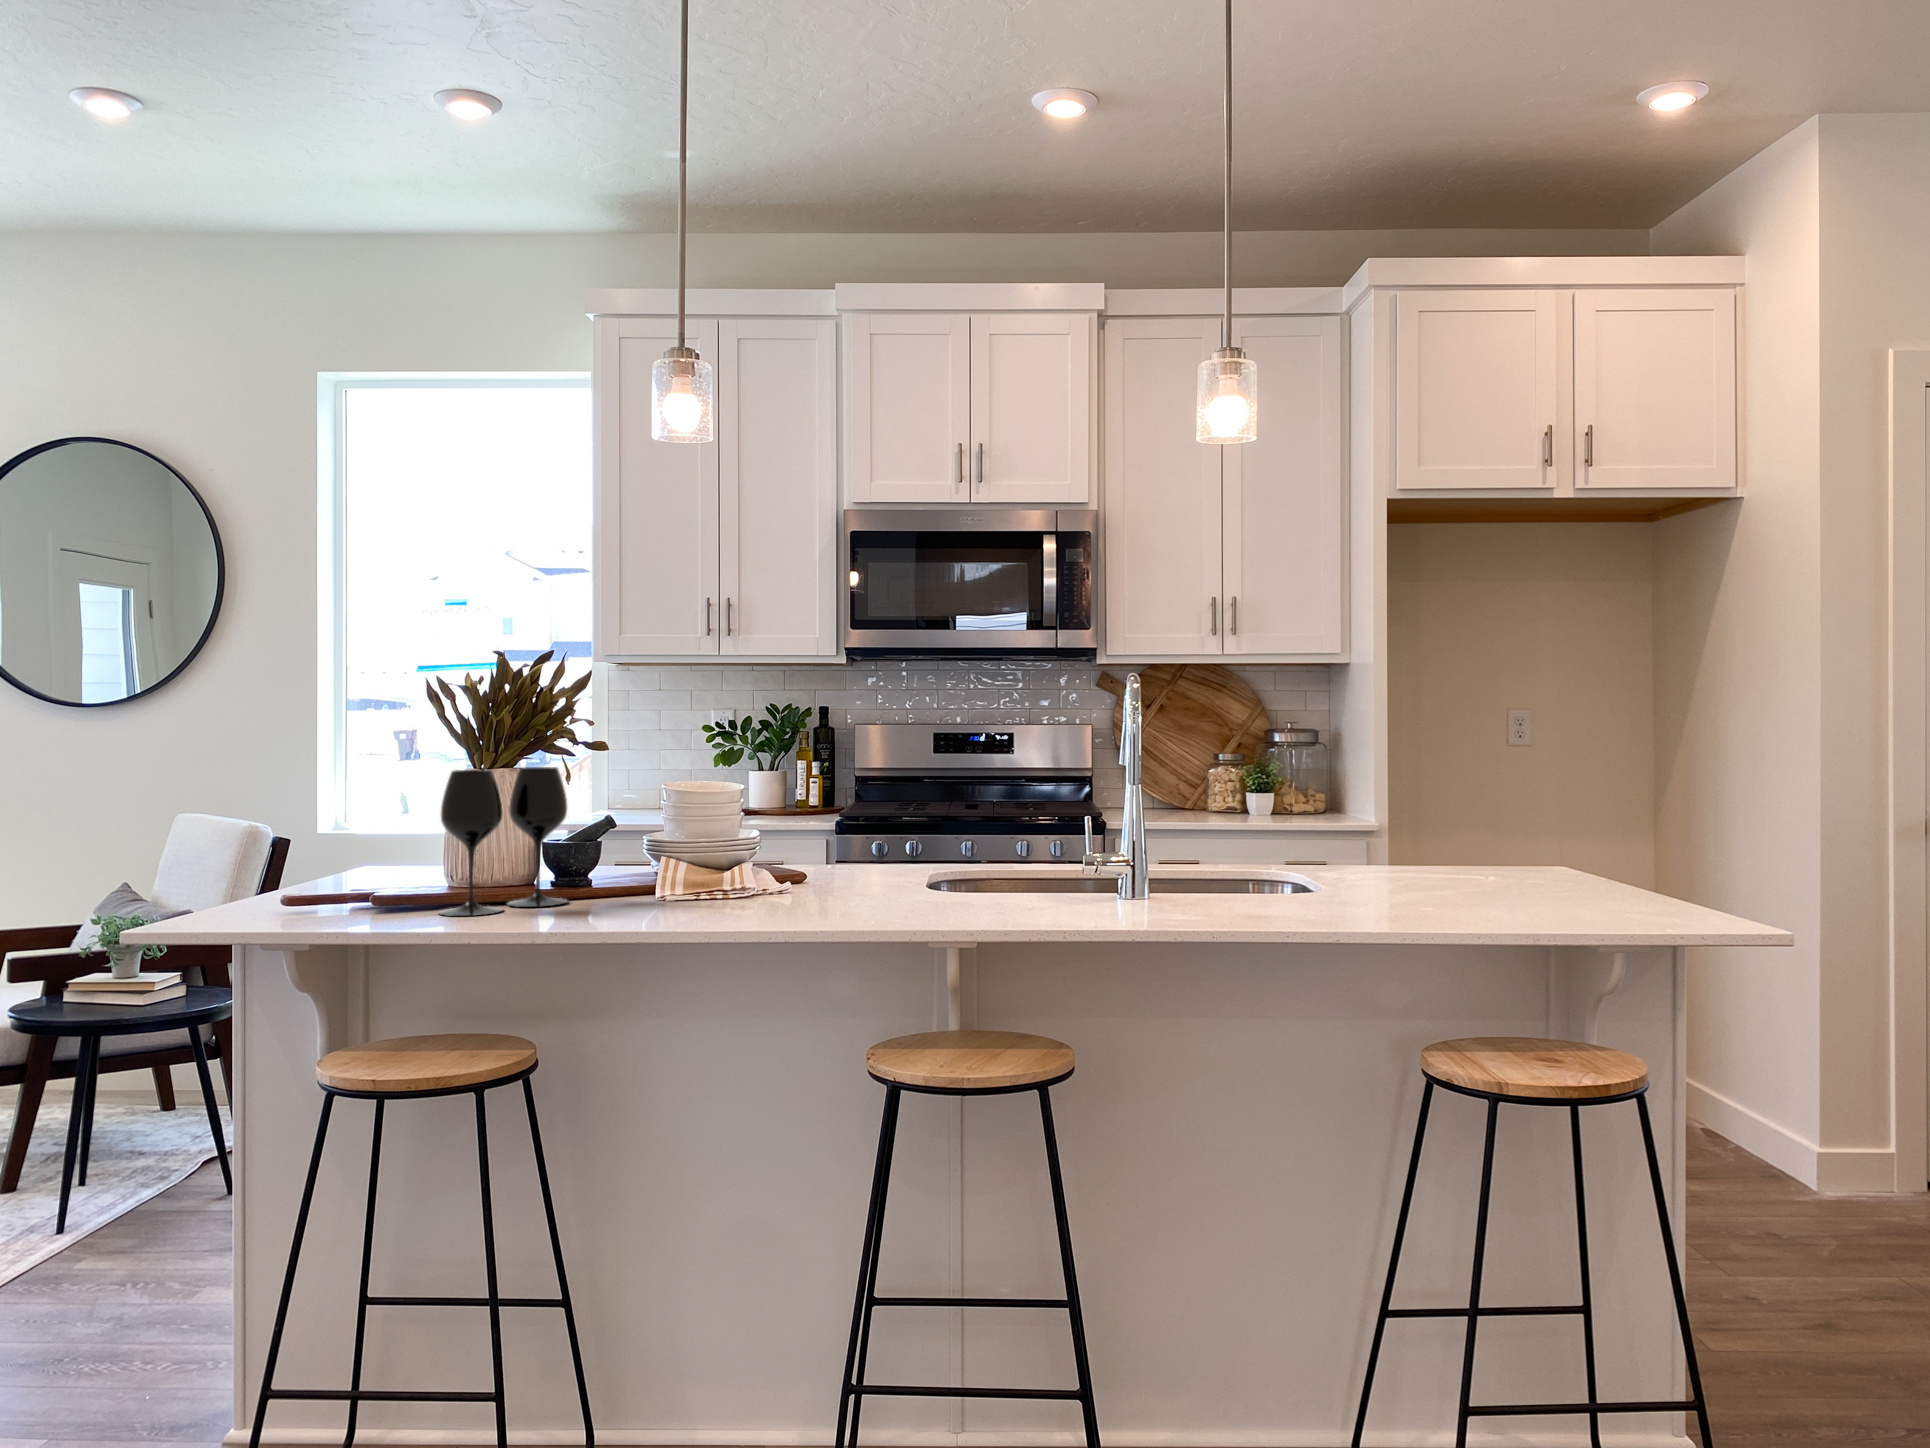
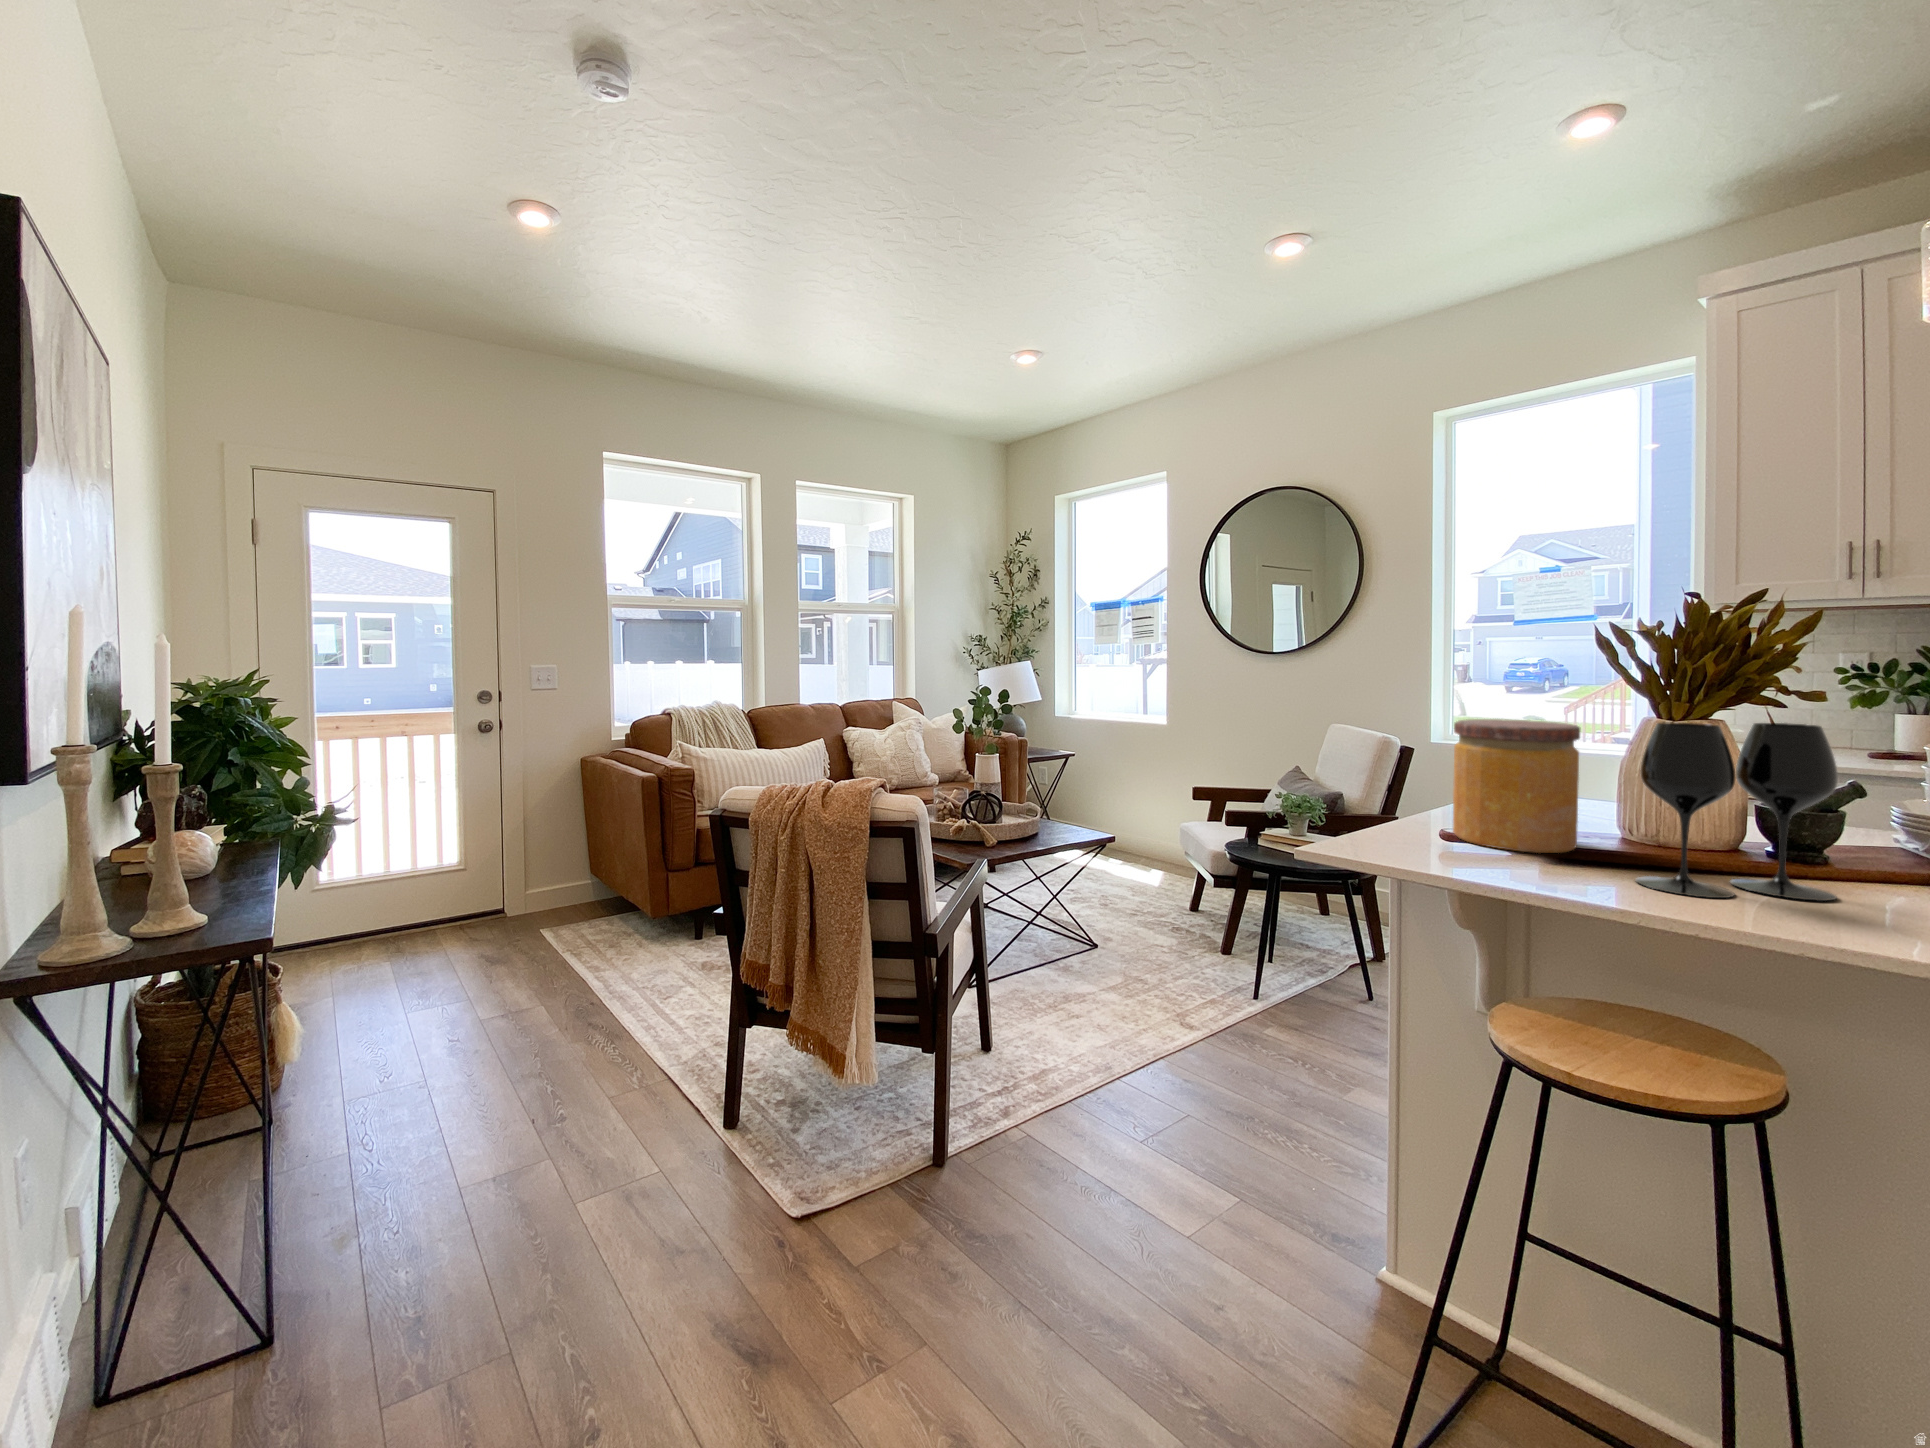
jar: none [296,777,410,909] -> present [1453,719,1580,853]

